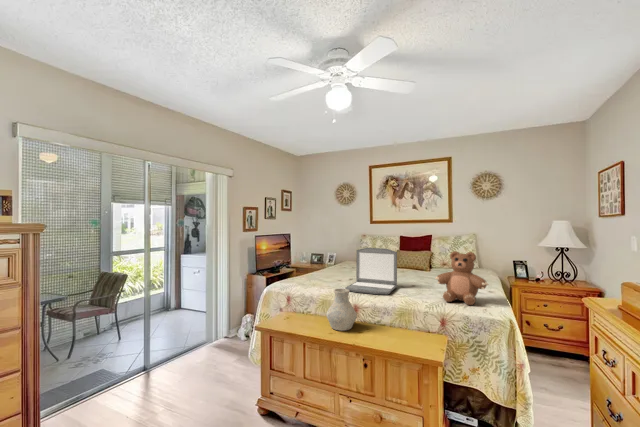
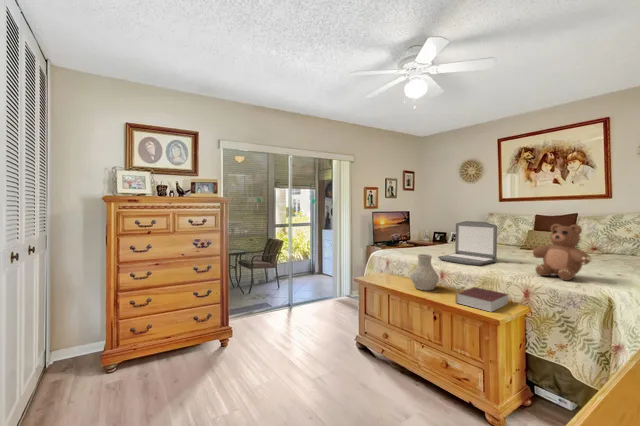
book: none [385,320,428,349] -> present [456,287,508,312]

